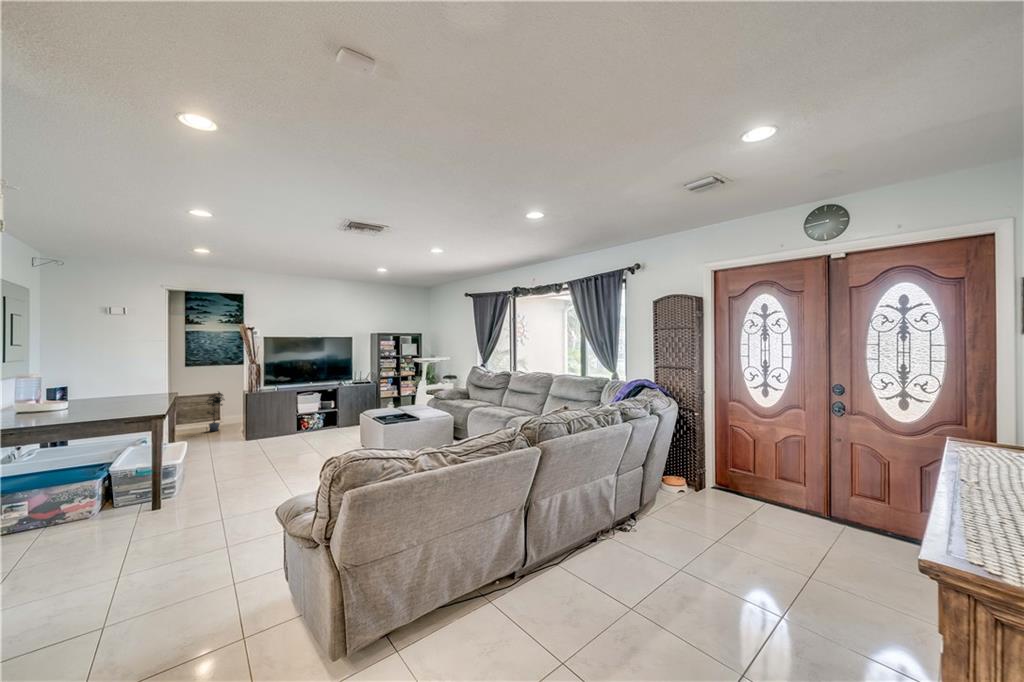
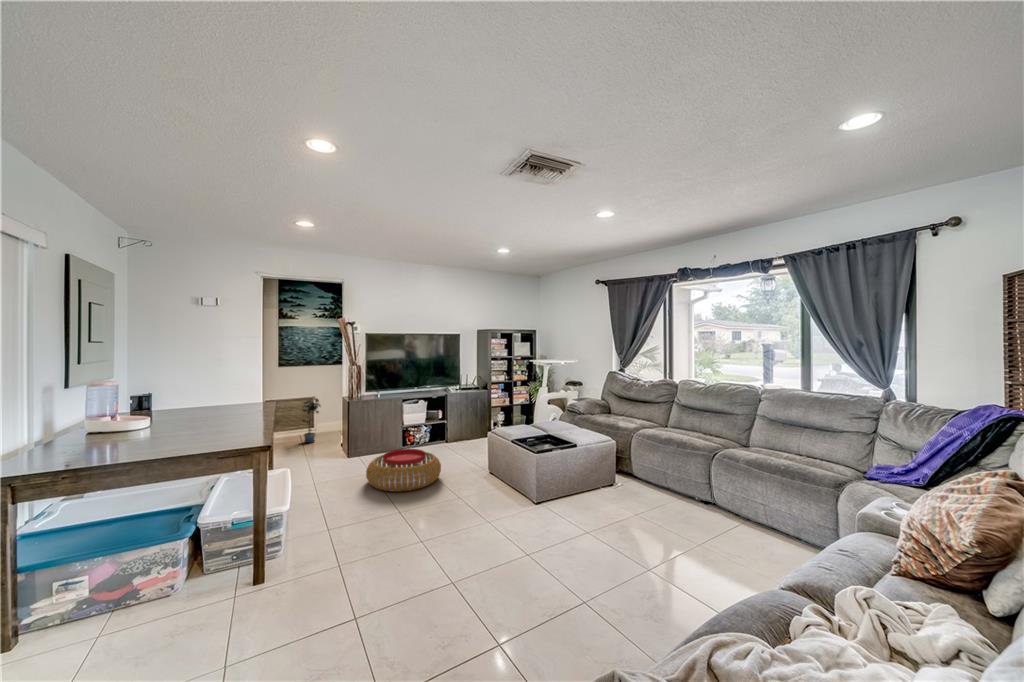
pouf: none [255,429,320,459] -> present [366,449,441,492]

